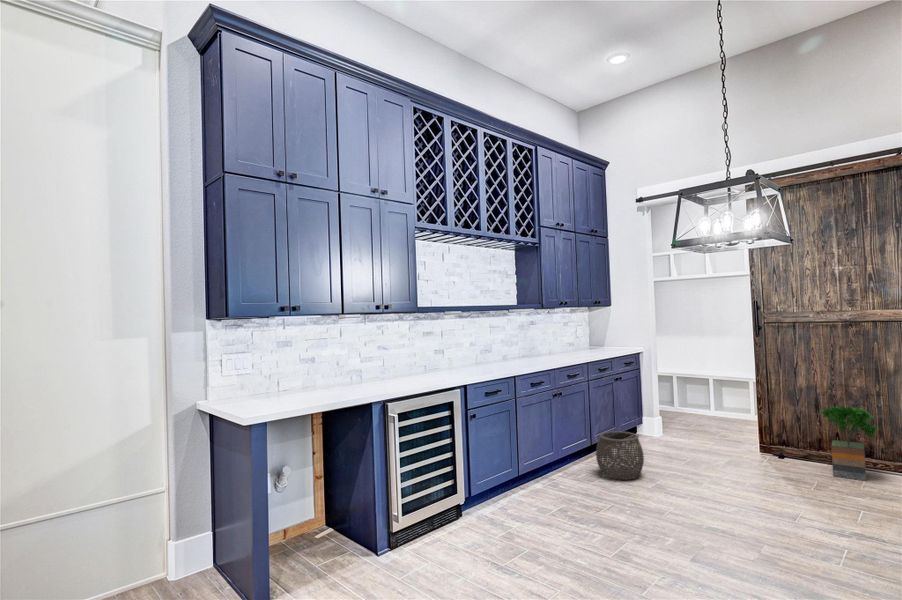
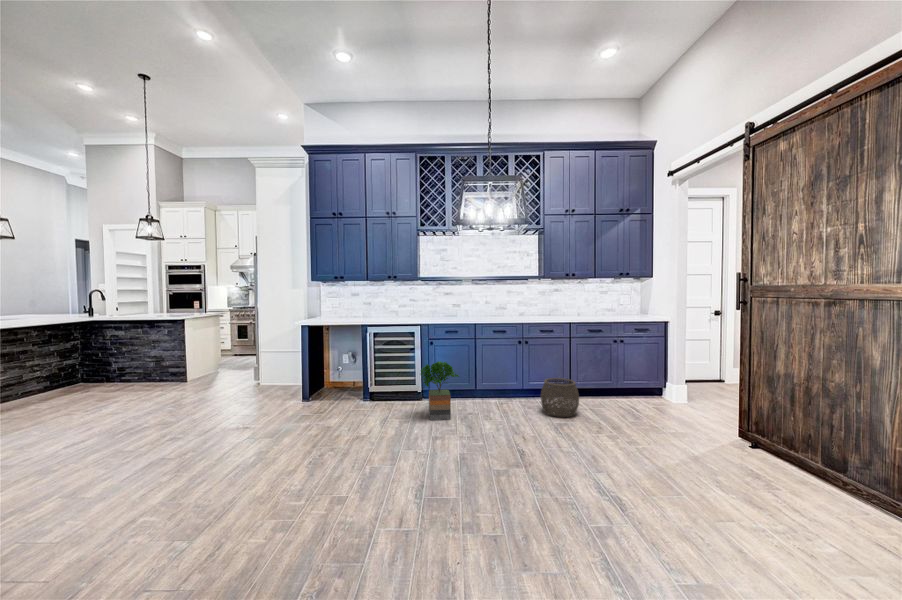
potted tree: present [821,405,879,481] -> present [421,361,459,420]

